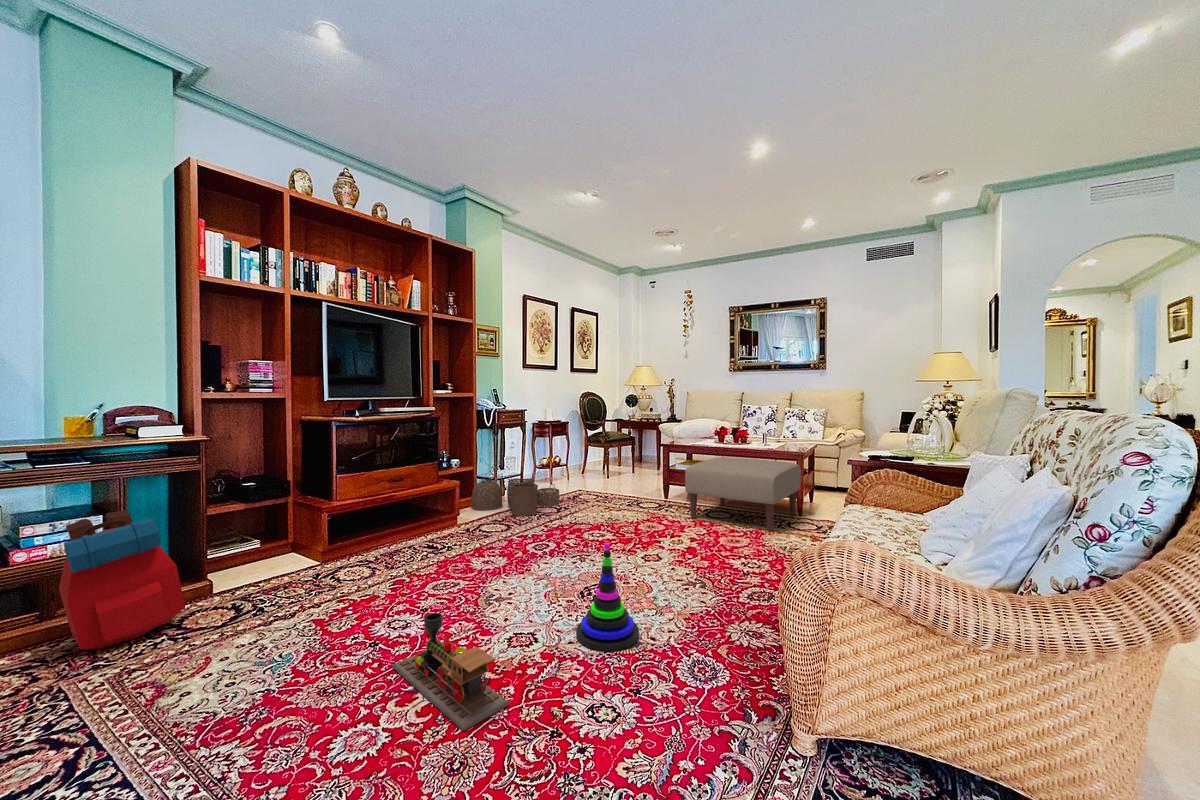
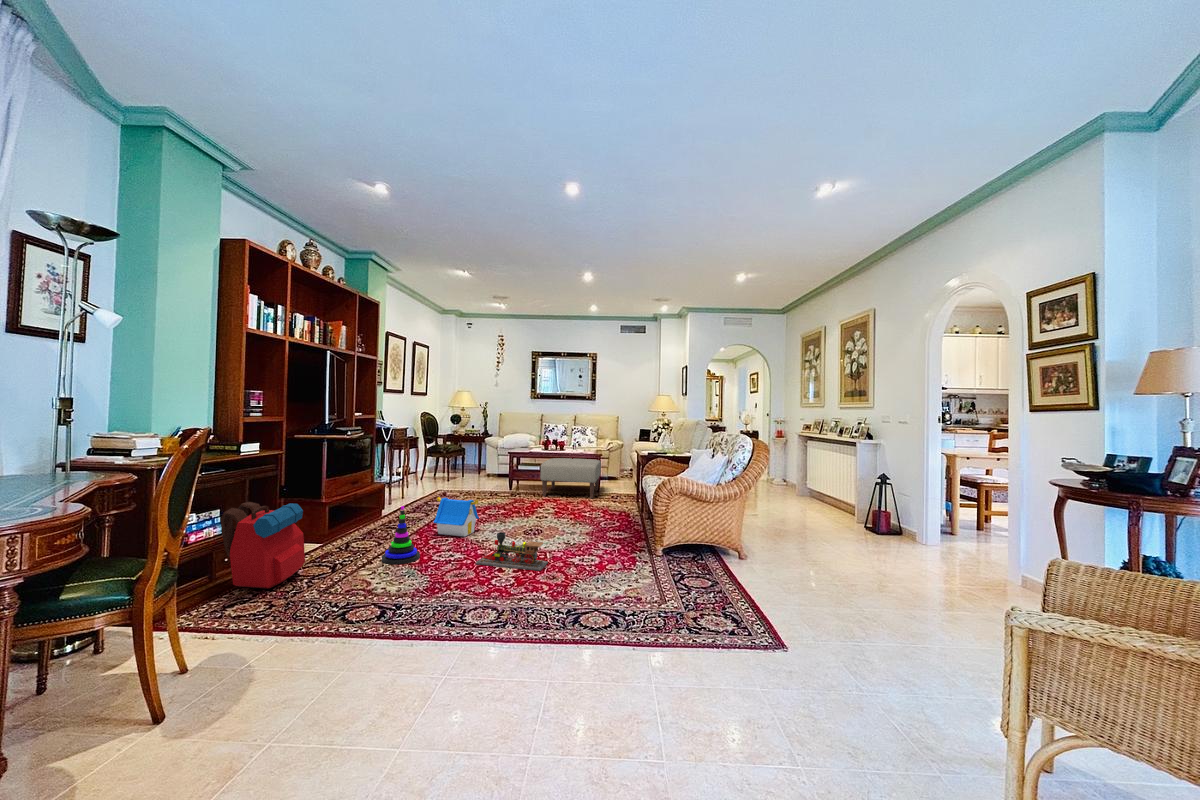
woven basket: present [471,475,559,516] -> none [378,477,444,505]
toy house: none [440,515,514,587] -> present [433,497,479,537]
stacking toy: present [576,543,639,651] -> present [382,506,420,564]

